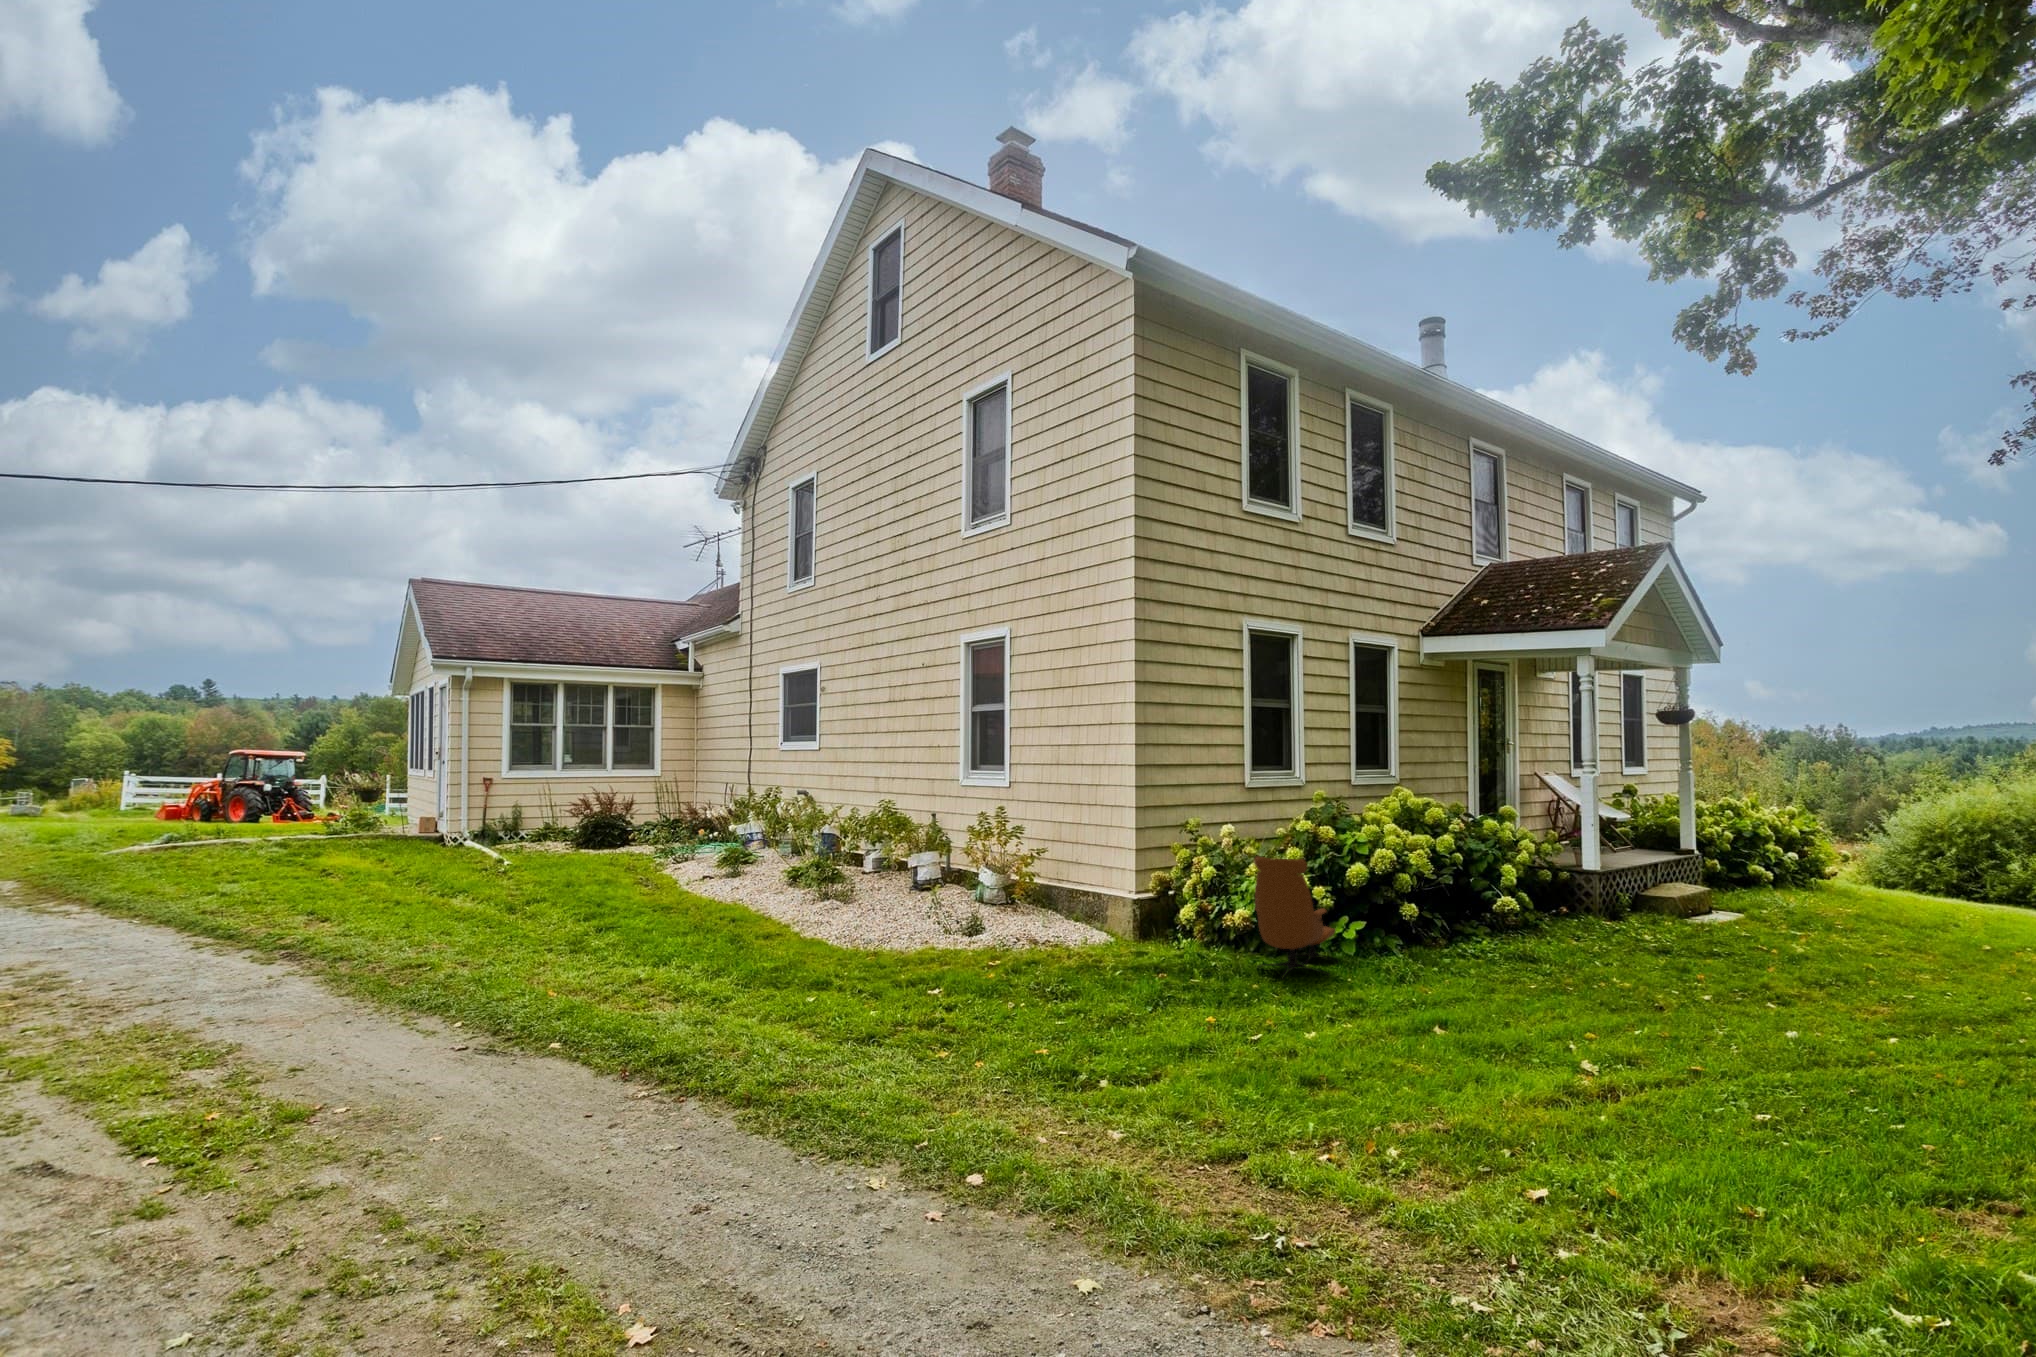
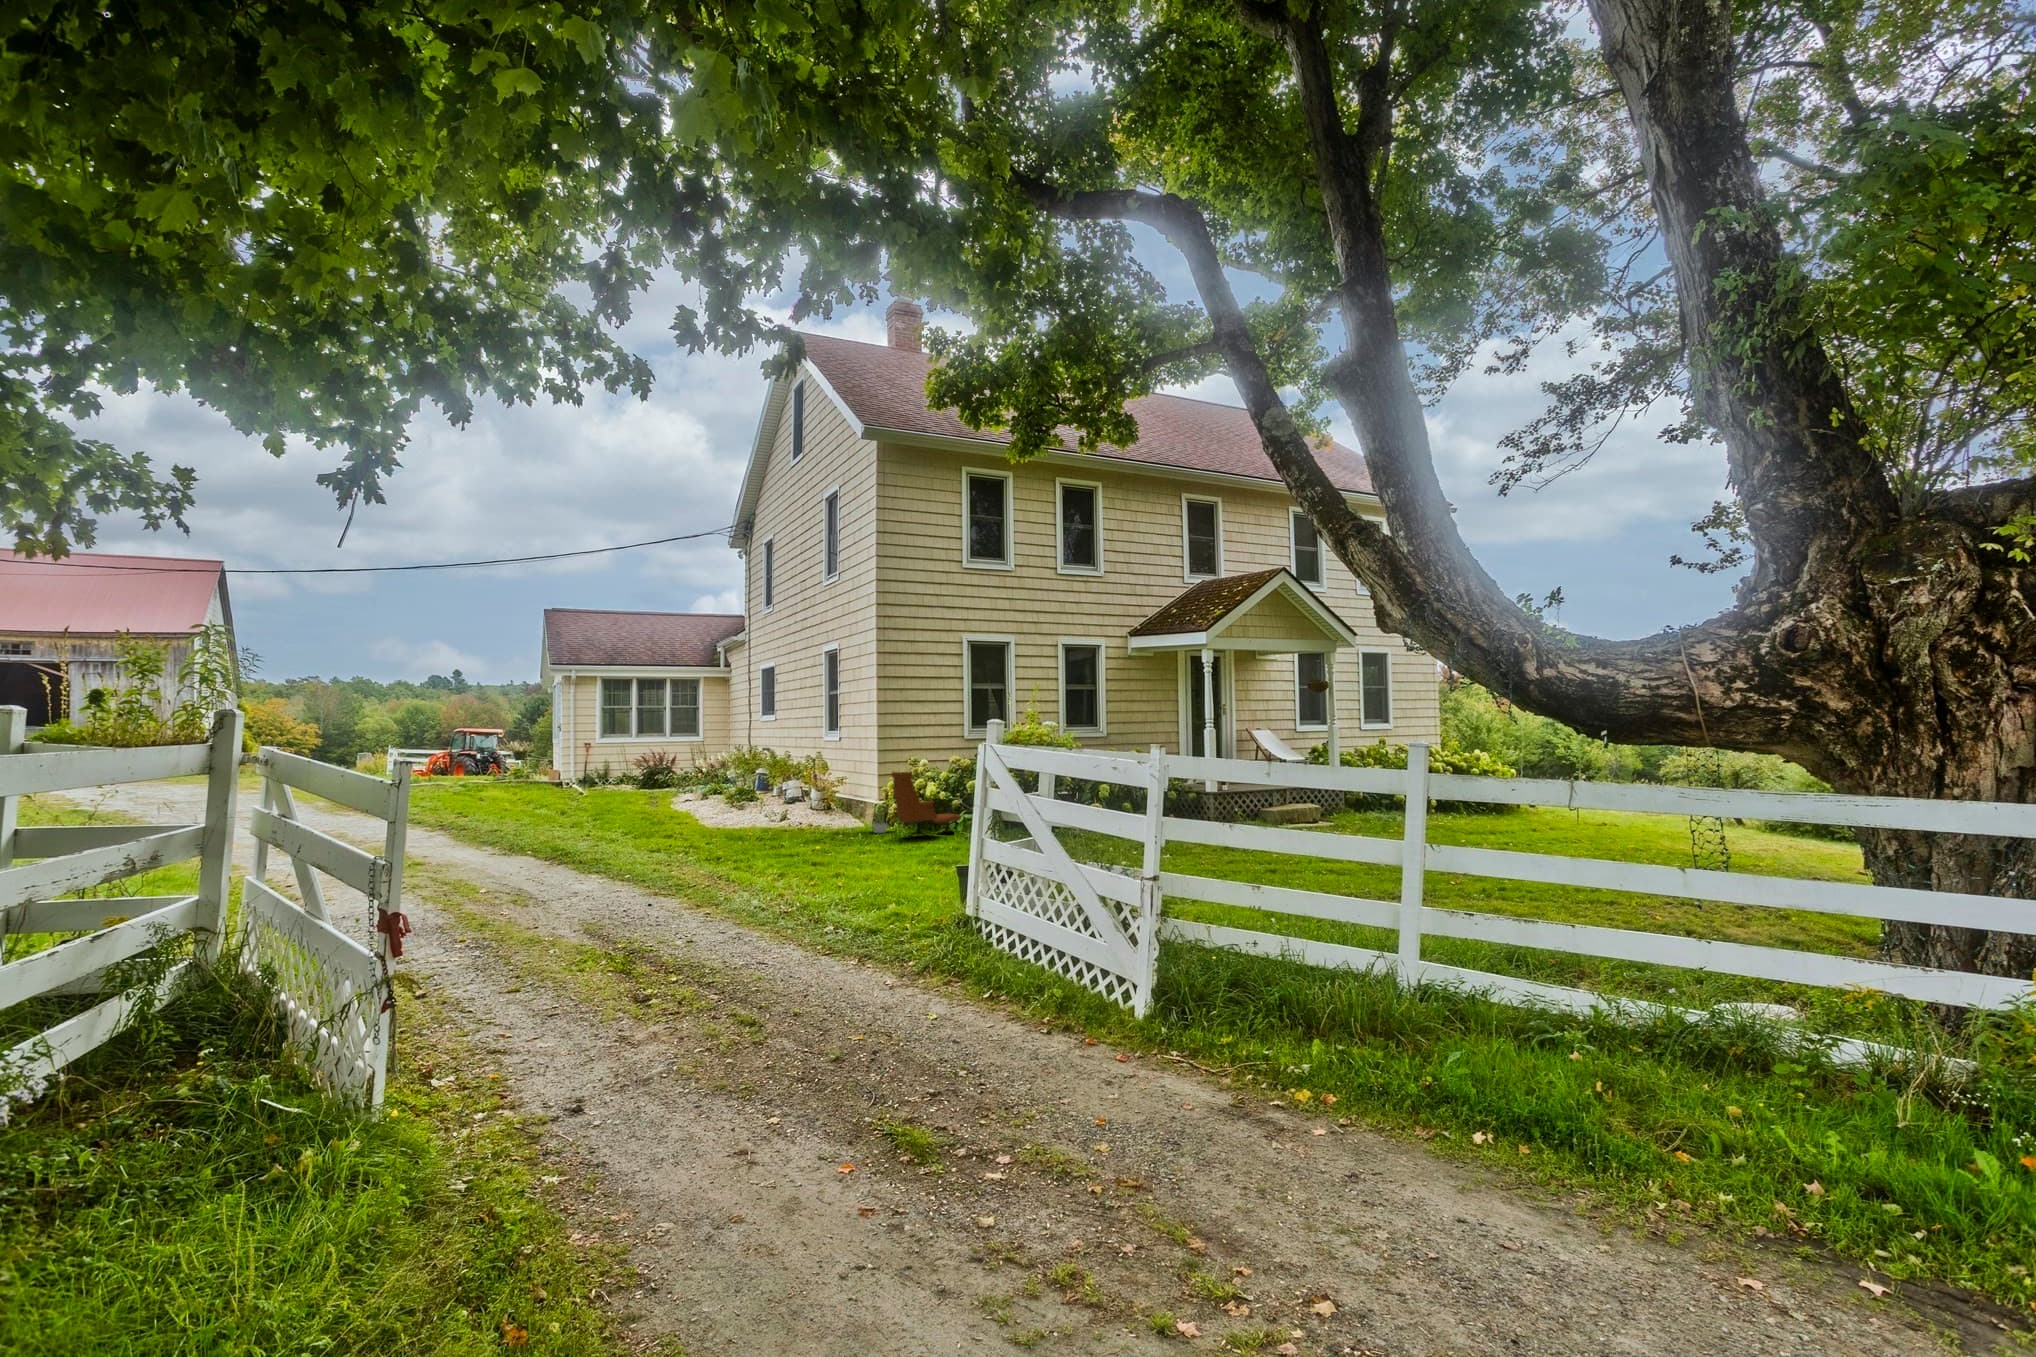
potted plant: none [1159,906,1220,960] -> present [872,804,891,833]

